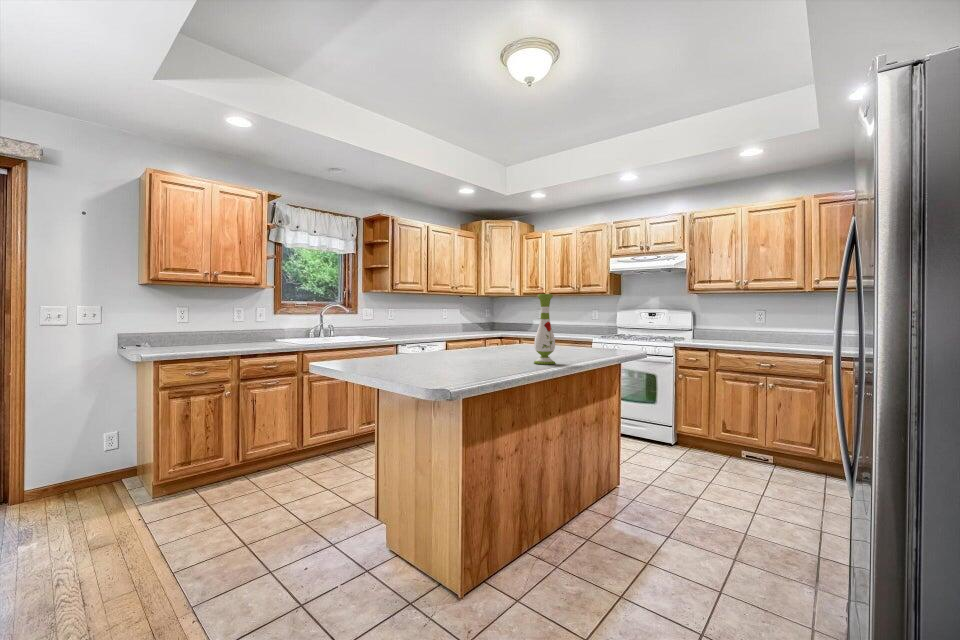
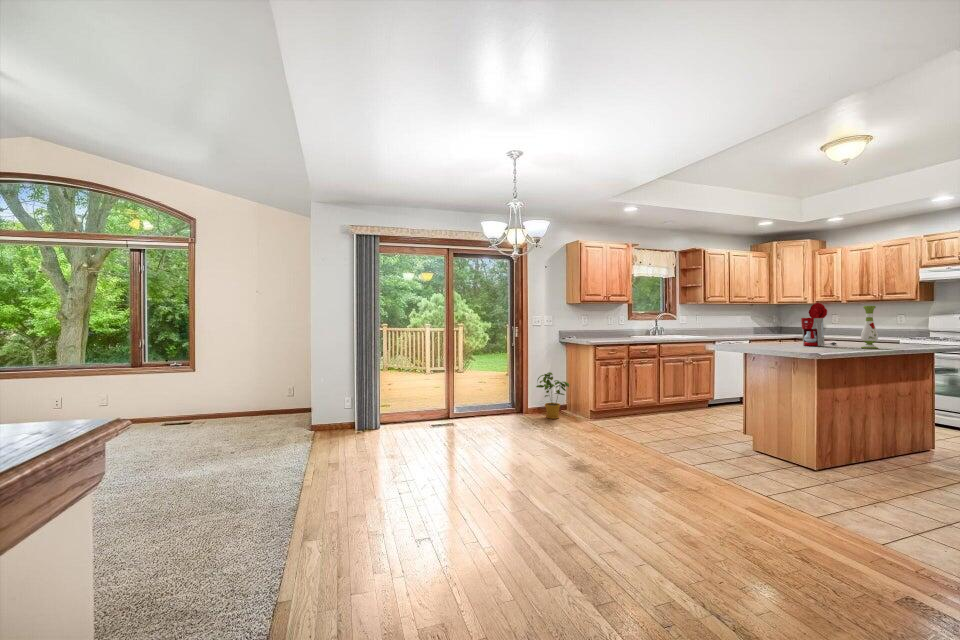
coffee maker: none [464,288,513,359] -> present [801,302,836,346]
house plant: none [15,422,100,514] -> present [536,372,569,419]

